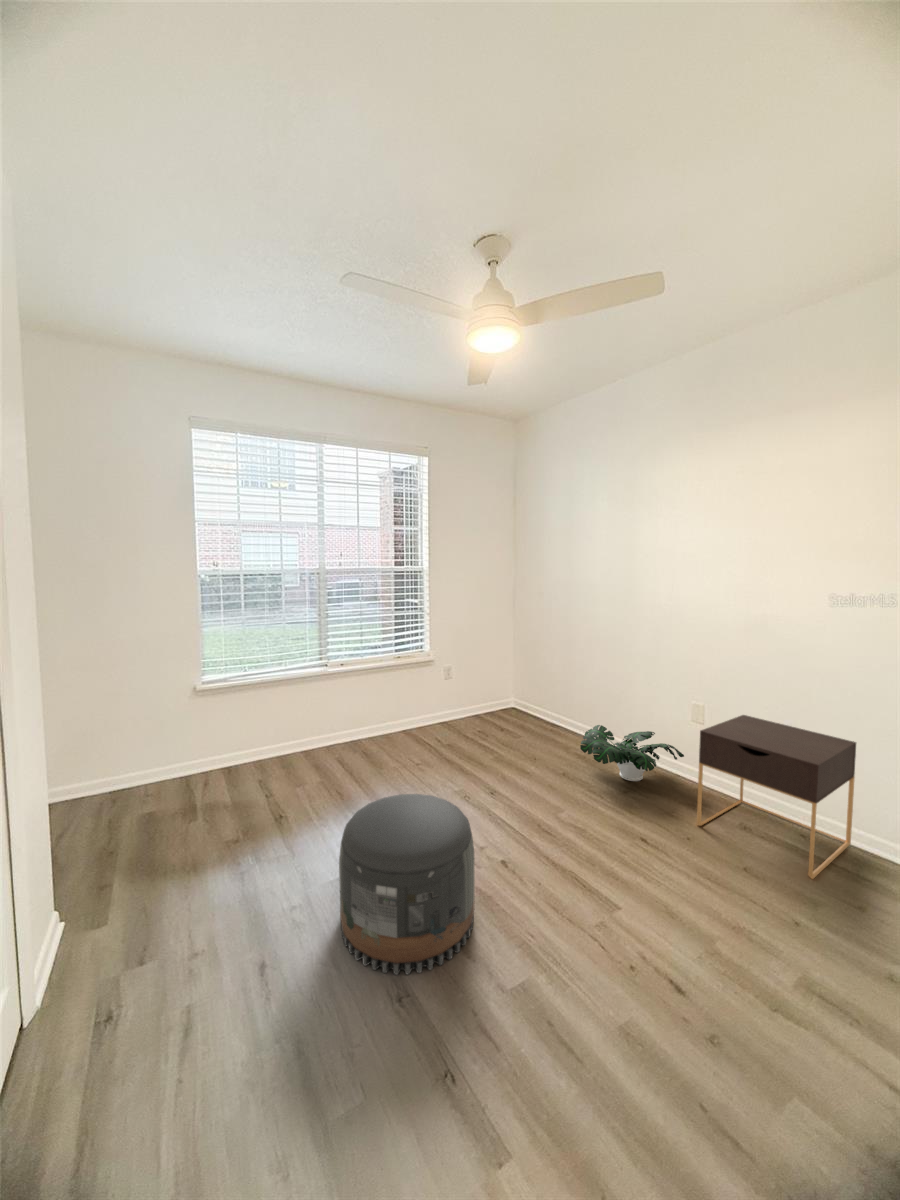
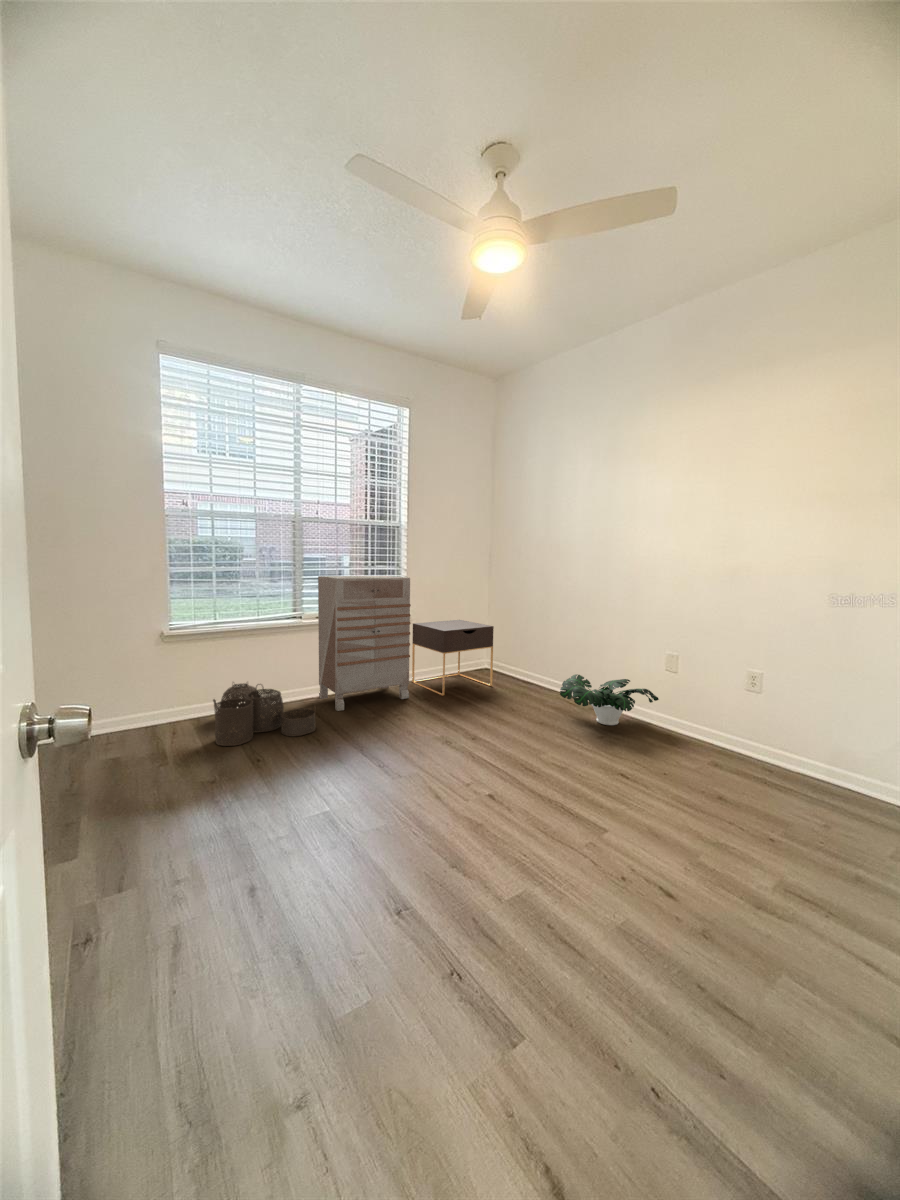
dresser: none [342,621,431,760] -> present [318,576,411,711]
nightstand: present [697,715,856,879] -> present [412,620,494,696]
woven basket: none [240,732,338,801] -> present [213,683,316,746]
pouf: present [339,794,474,975] -> none [333,719,471,884]

